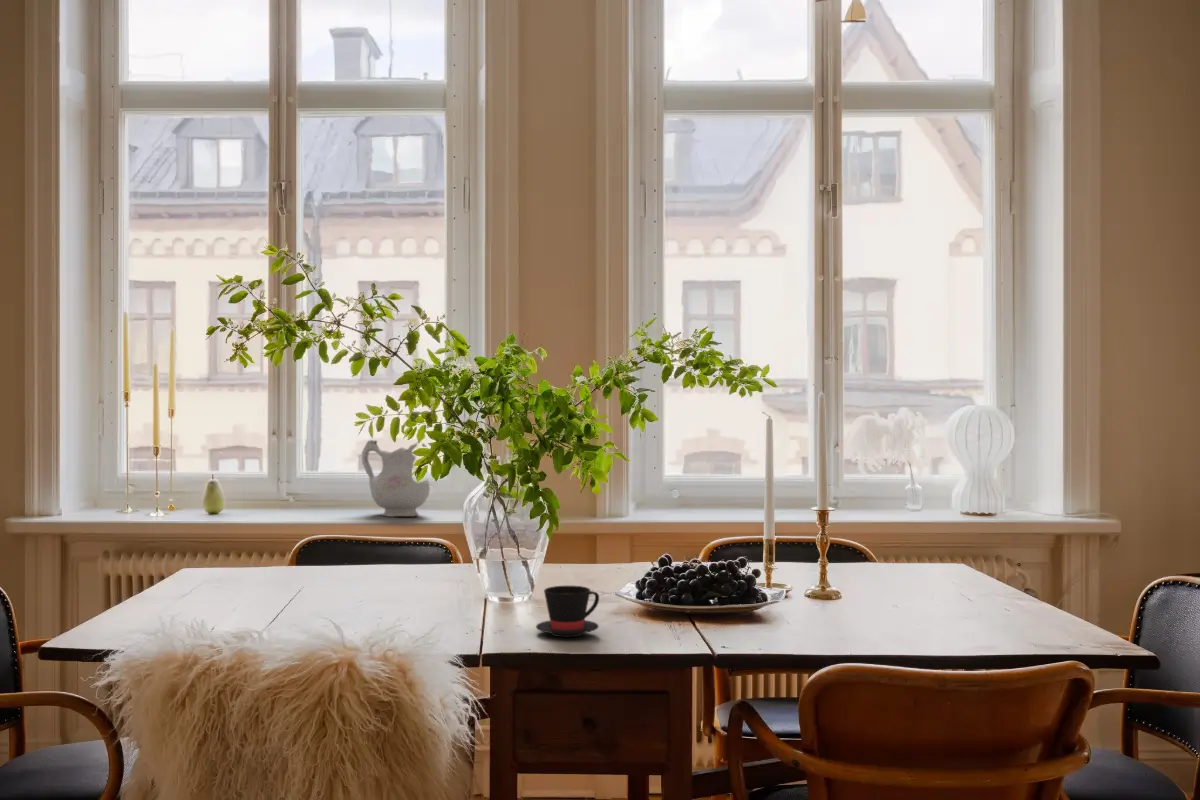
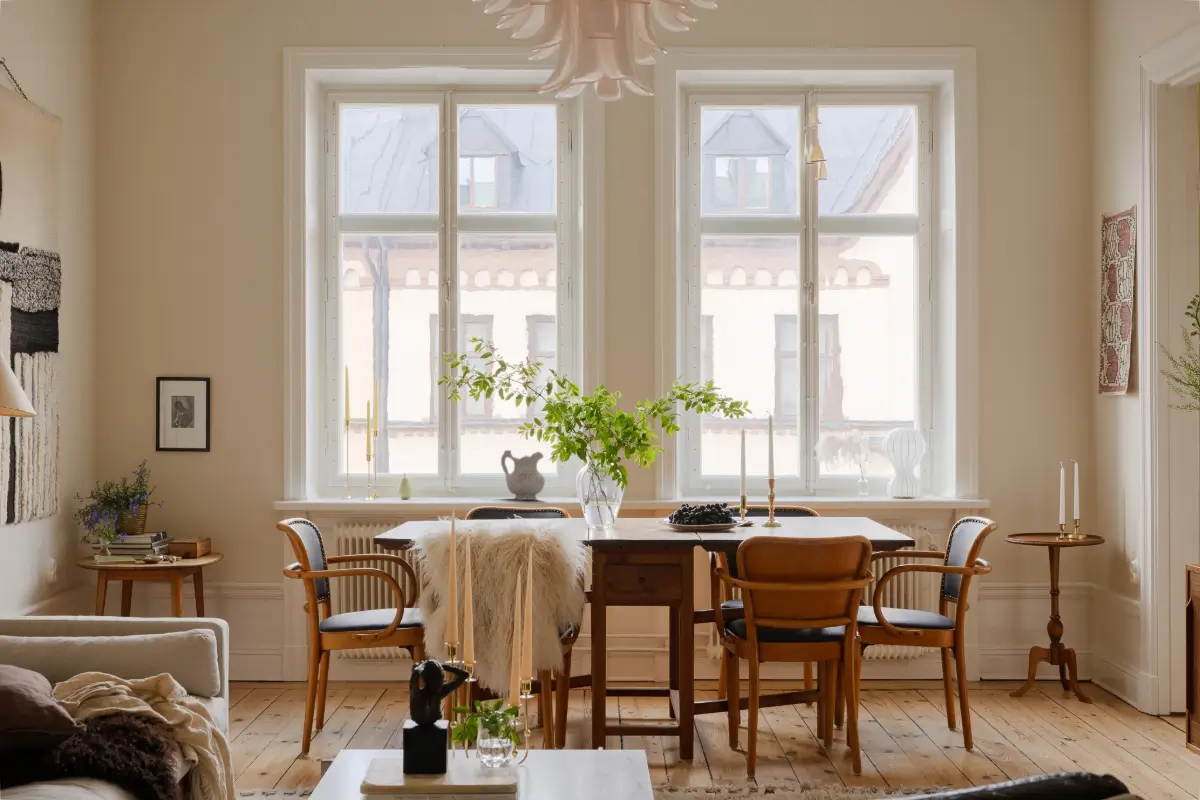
teacup: present [536,586,599,637] -> none [616,512,648,536]

